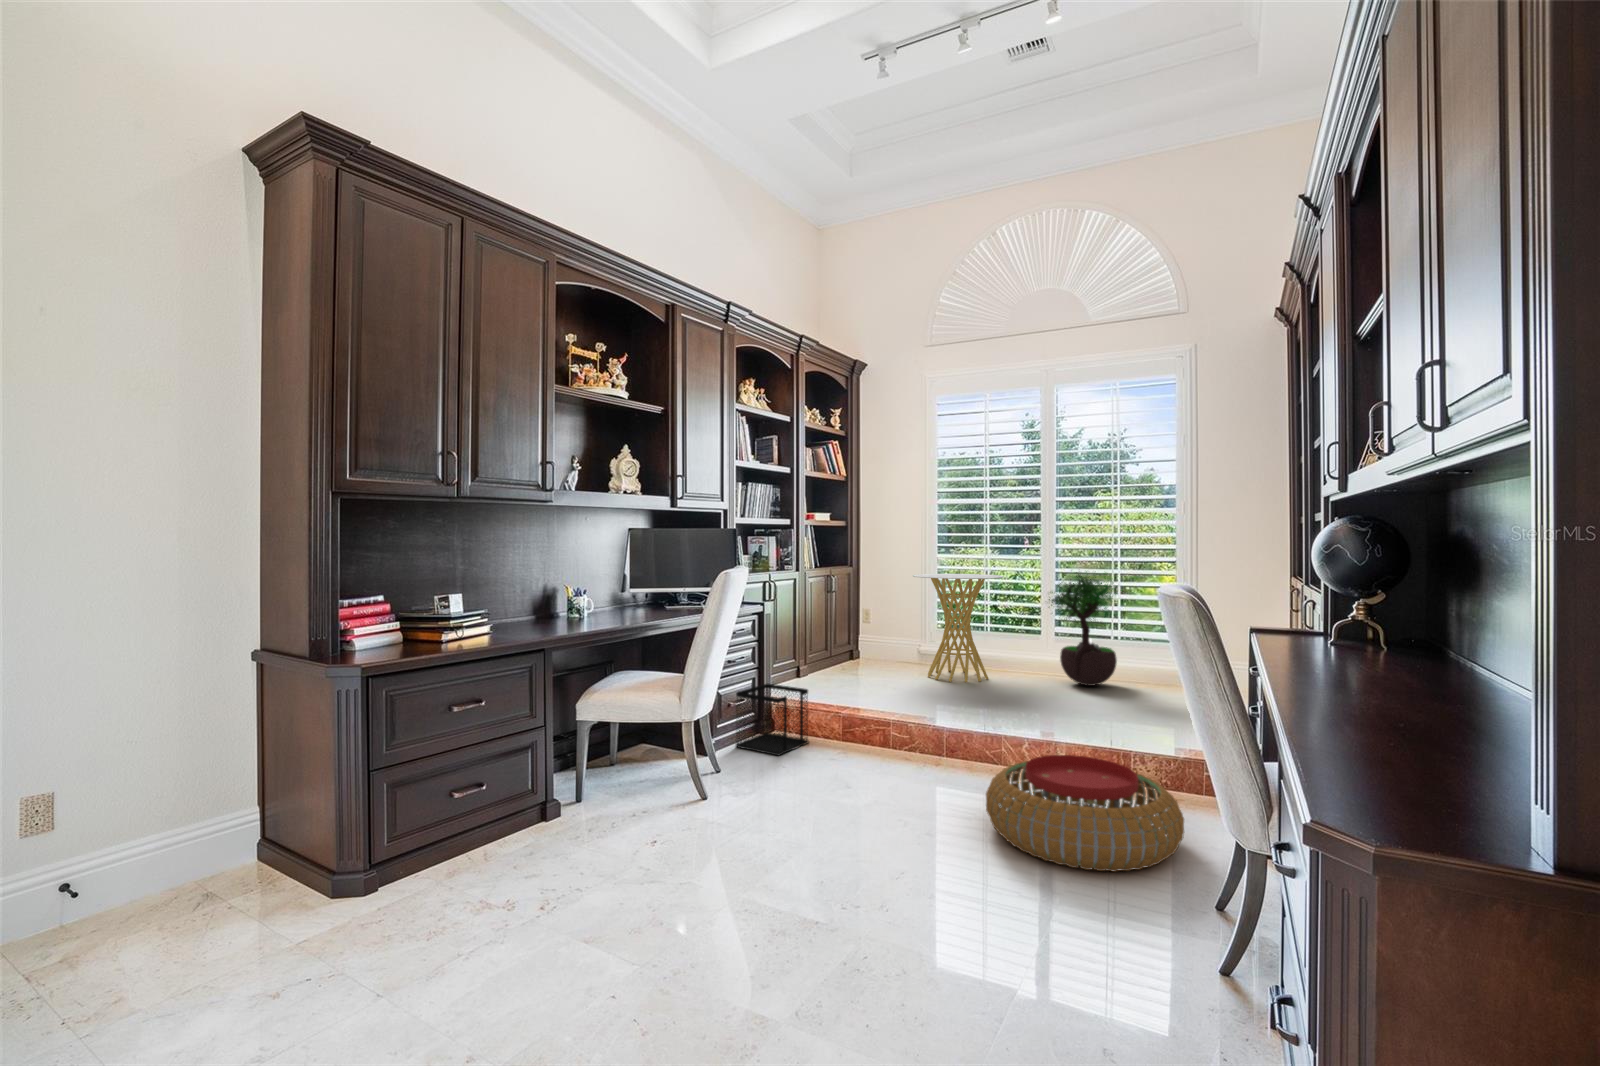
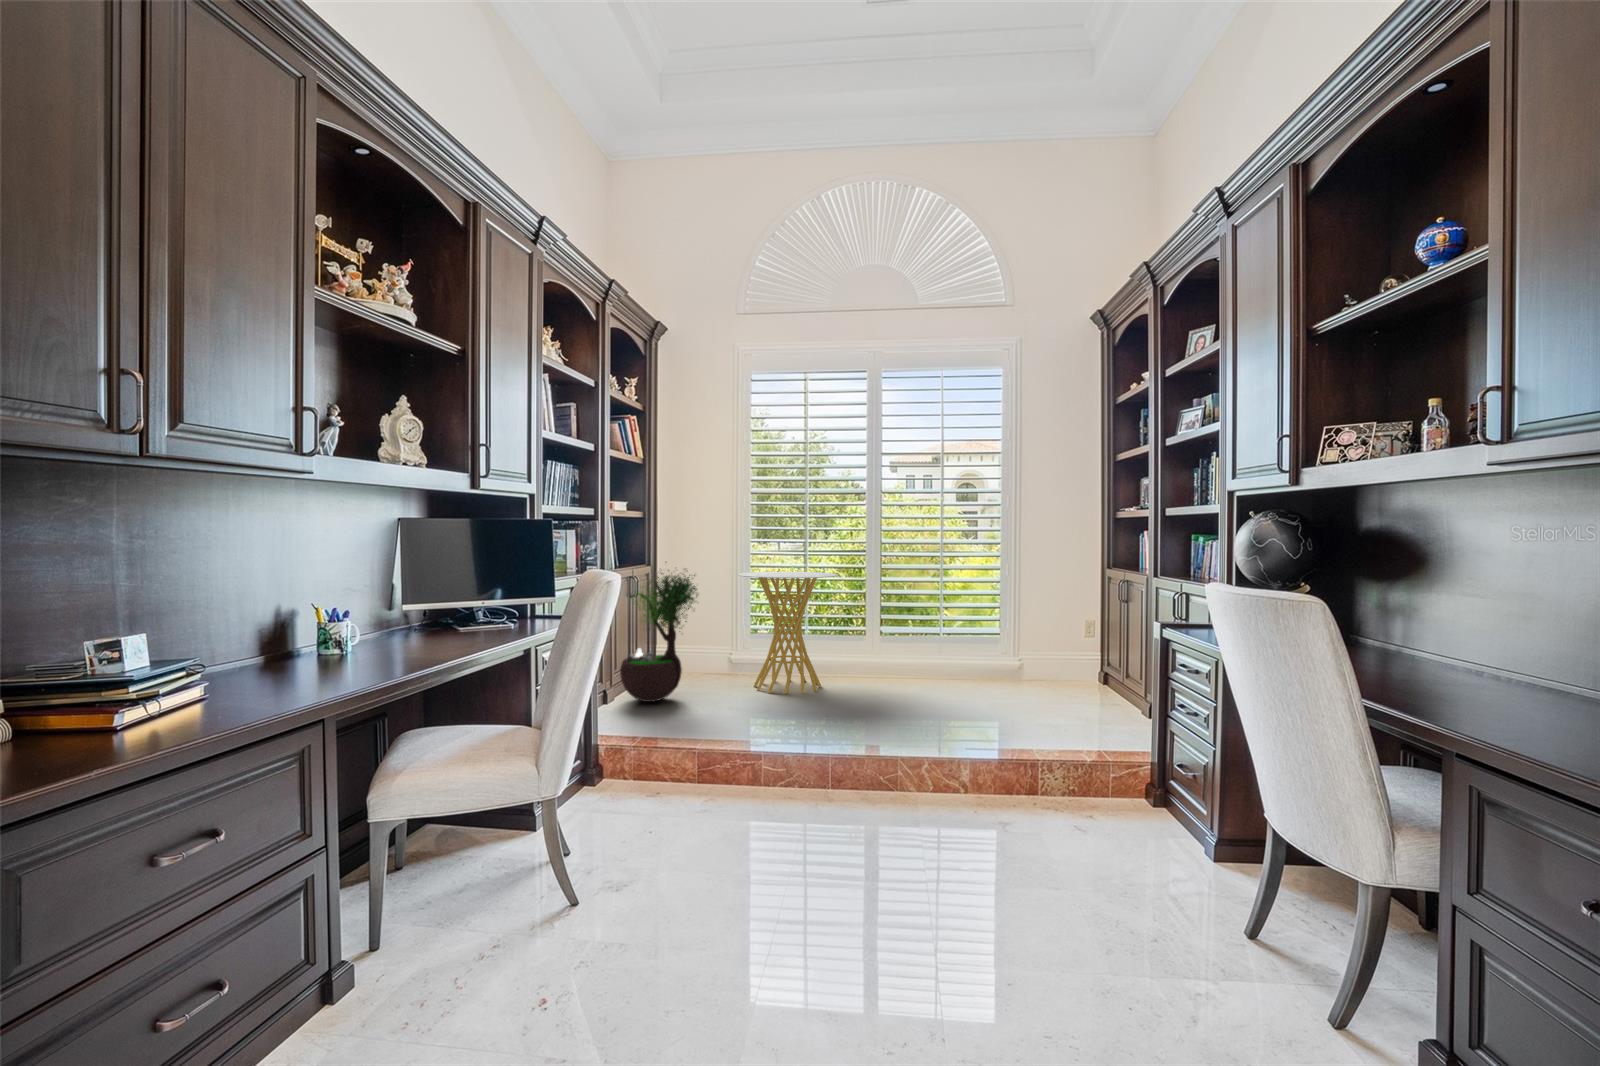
potted tree: present [1049,571,1117,686] -> present [620,573,698,702]
wastebasket: present [736,684,809,756] -> none [566,721,659,817]
pouf: present [986,755,1184,871] -> none [943,777,1165,916]

